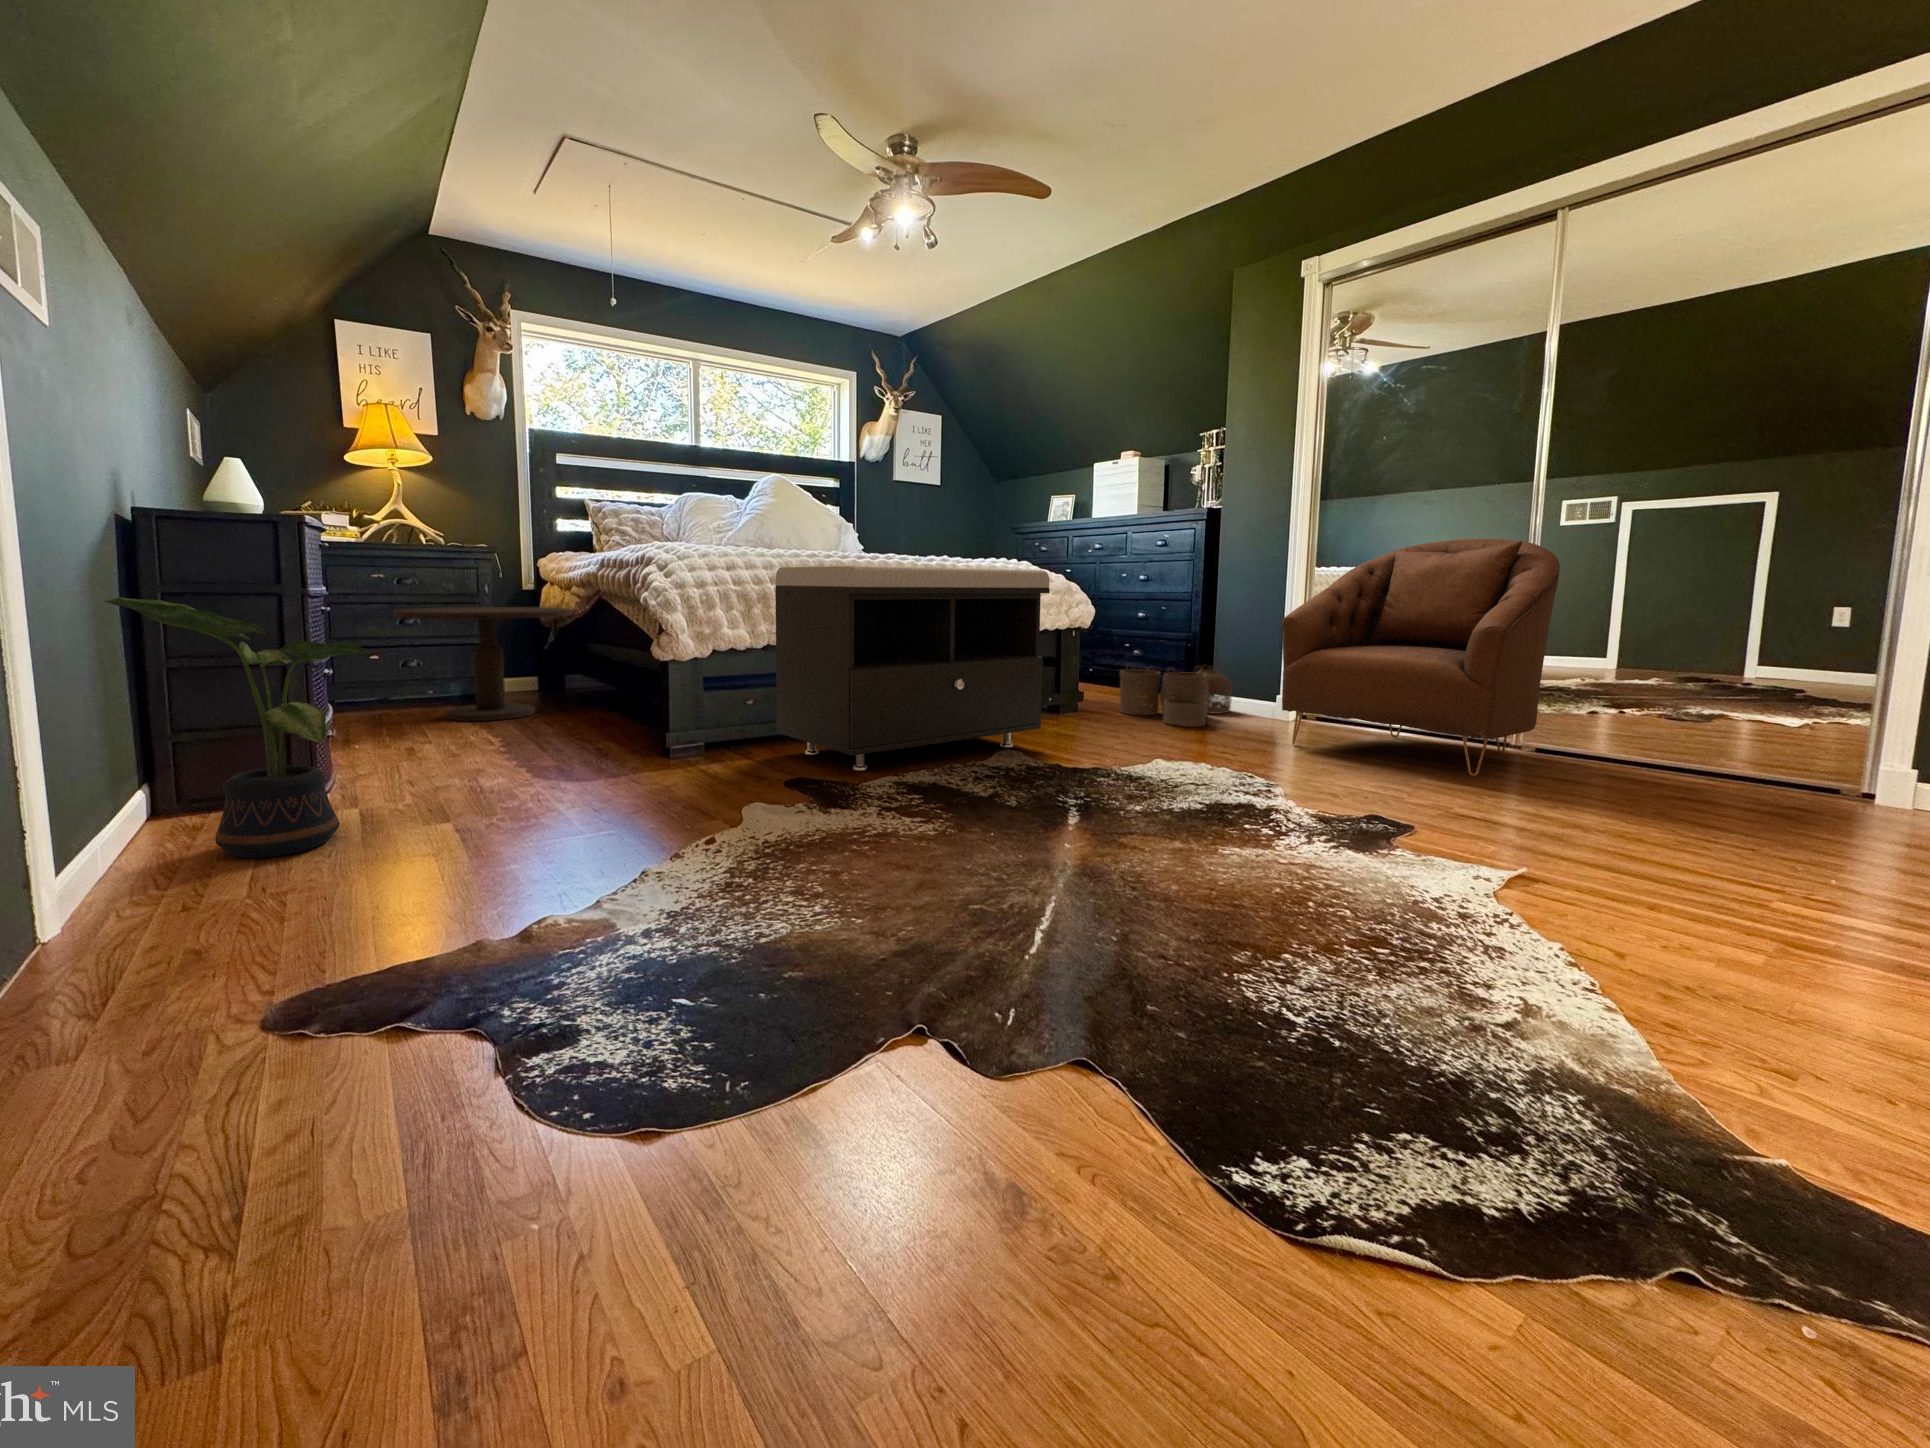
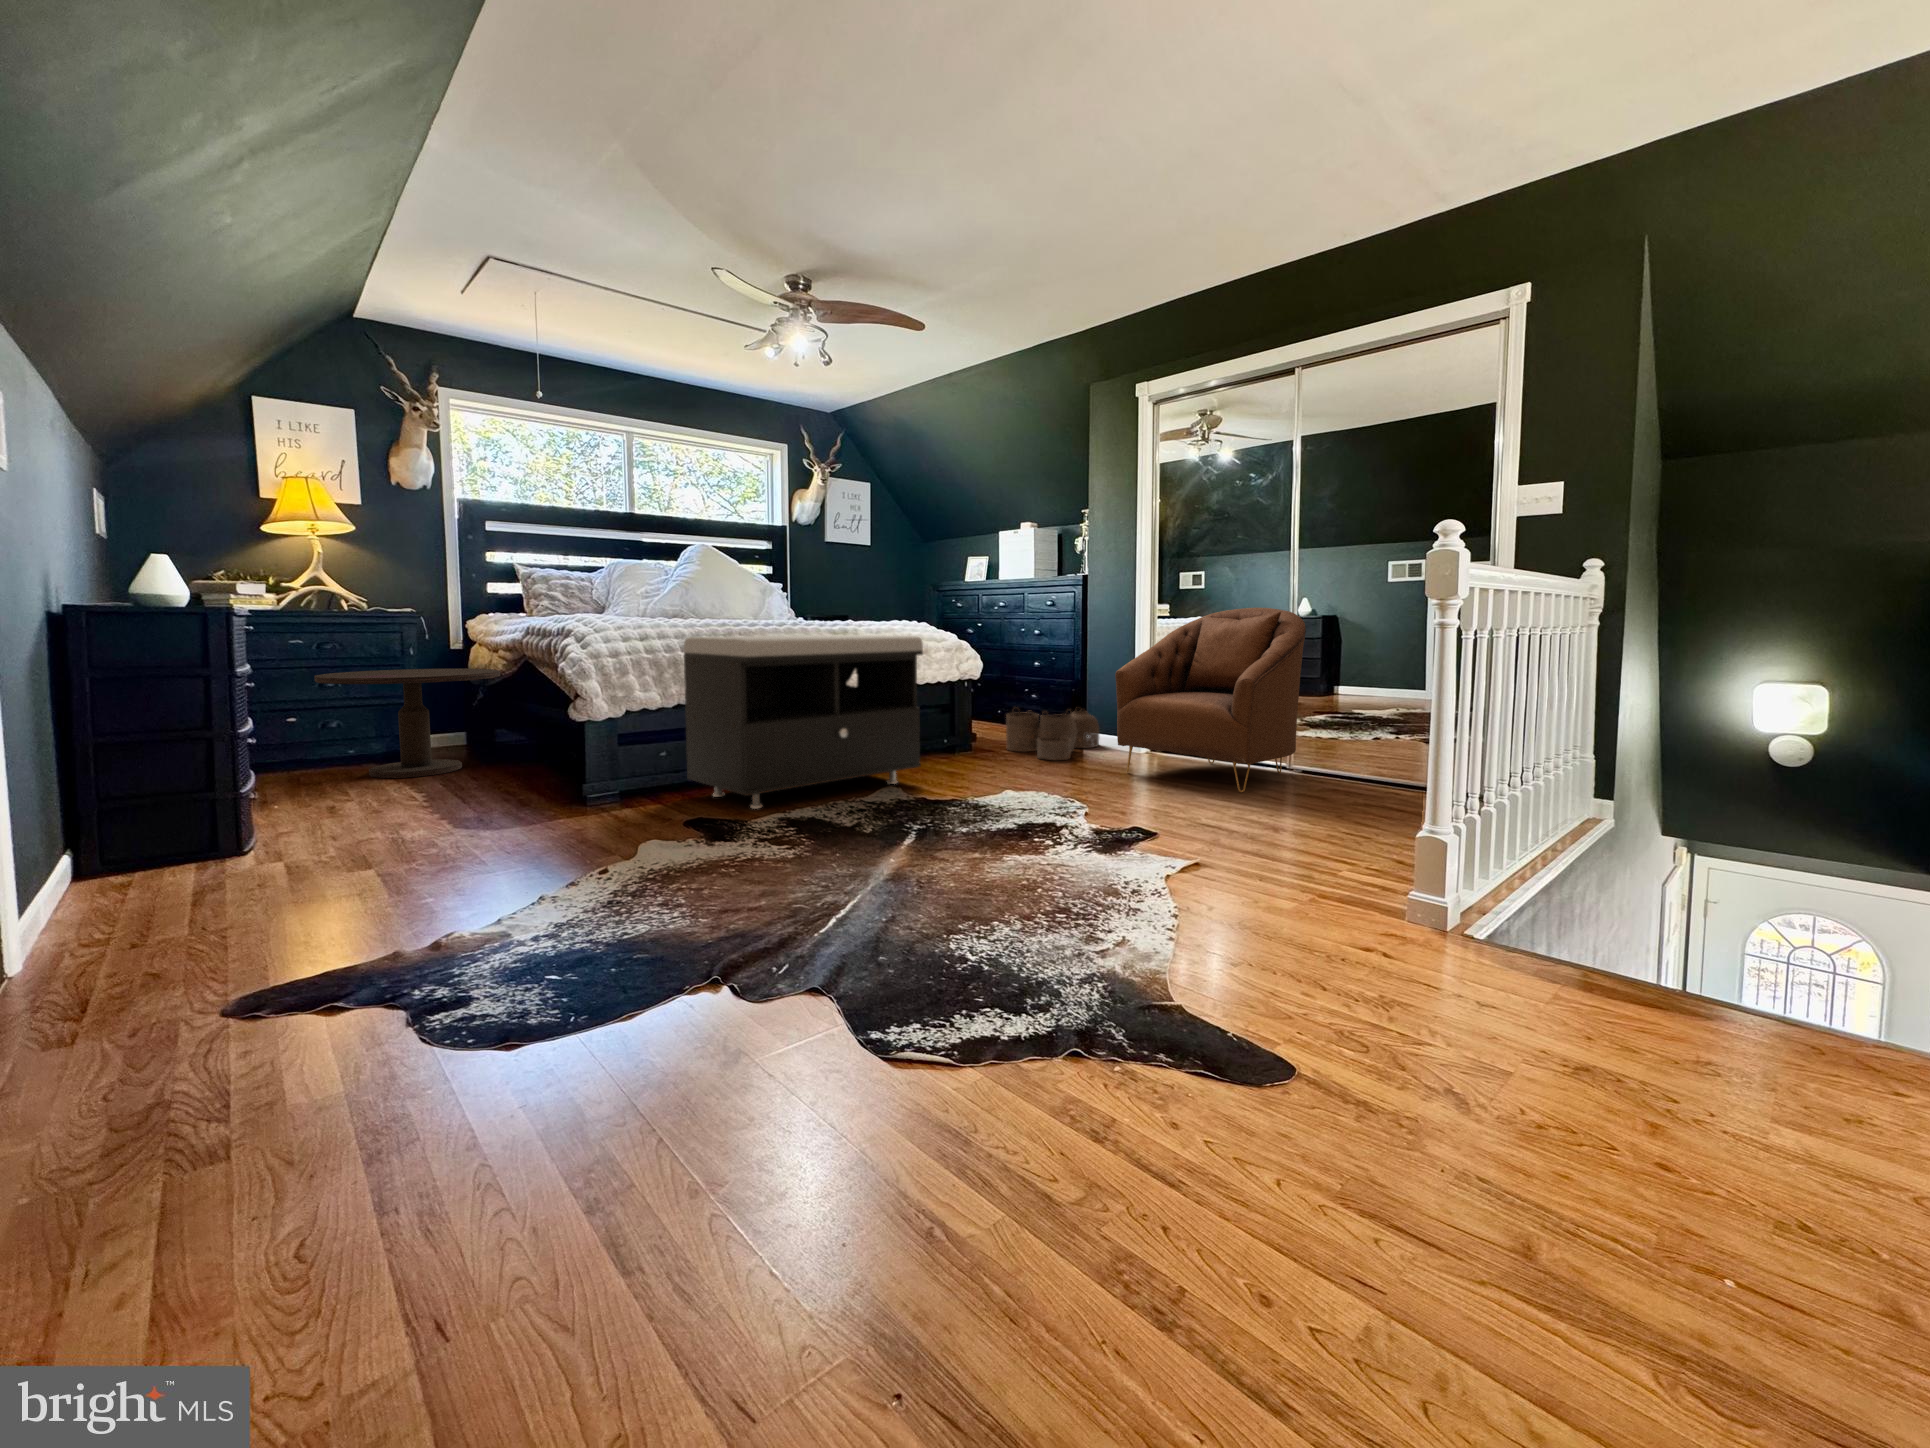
potted plant: present [104,597,371,858] -> none [46,688,299,906]

